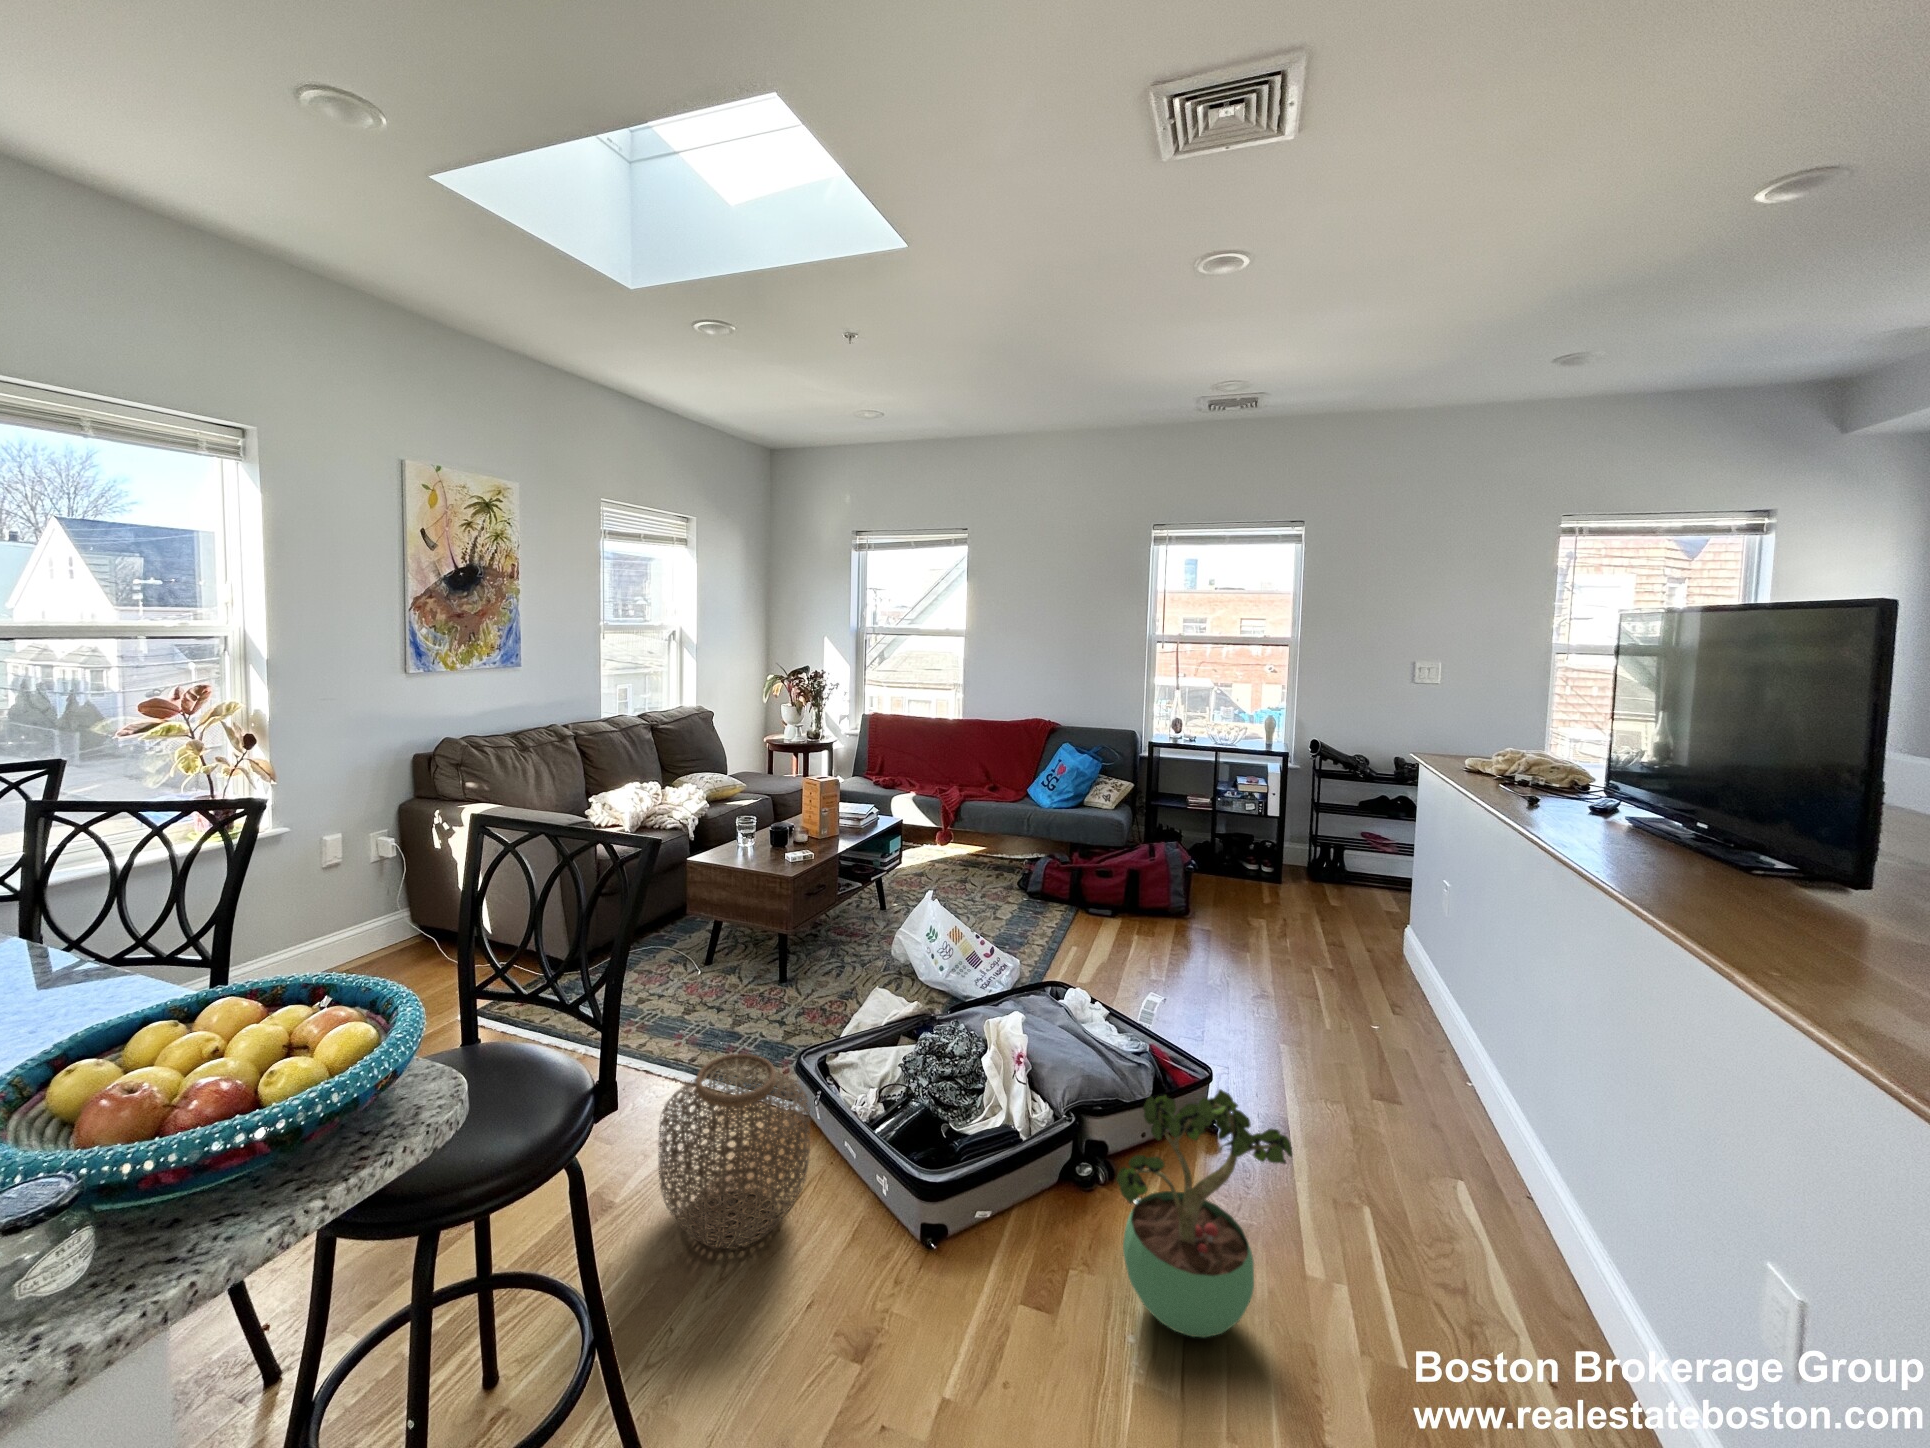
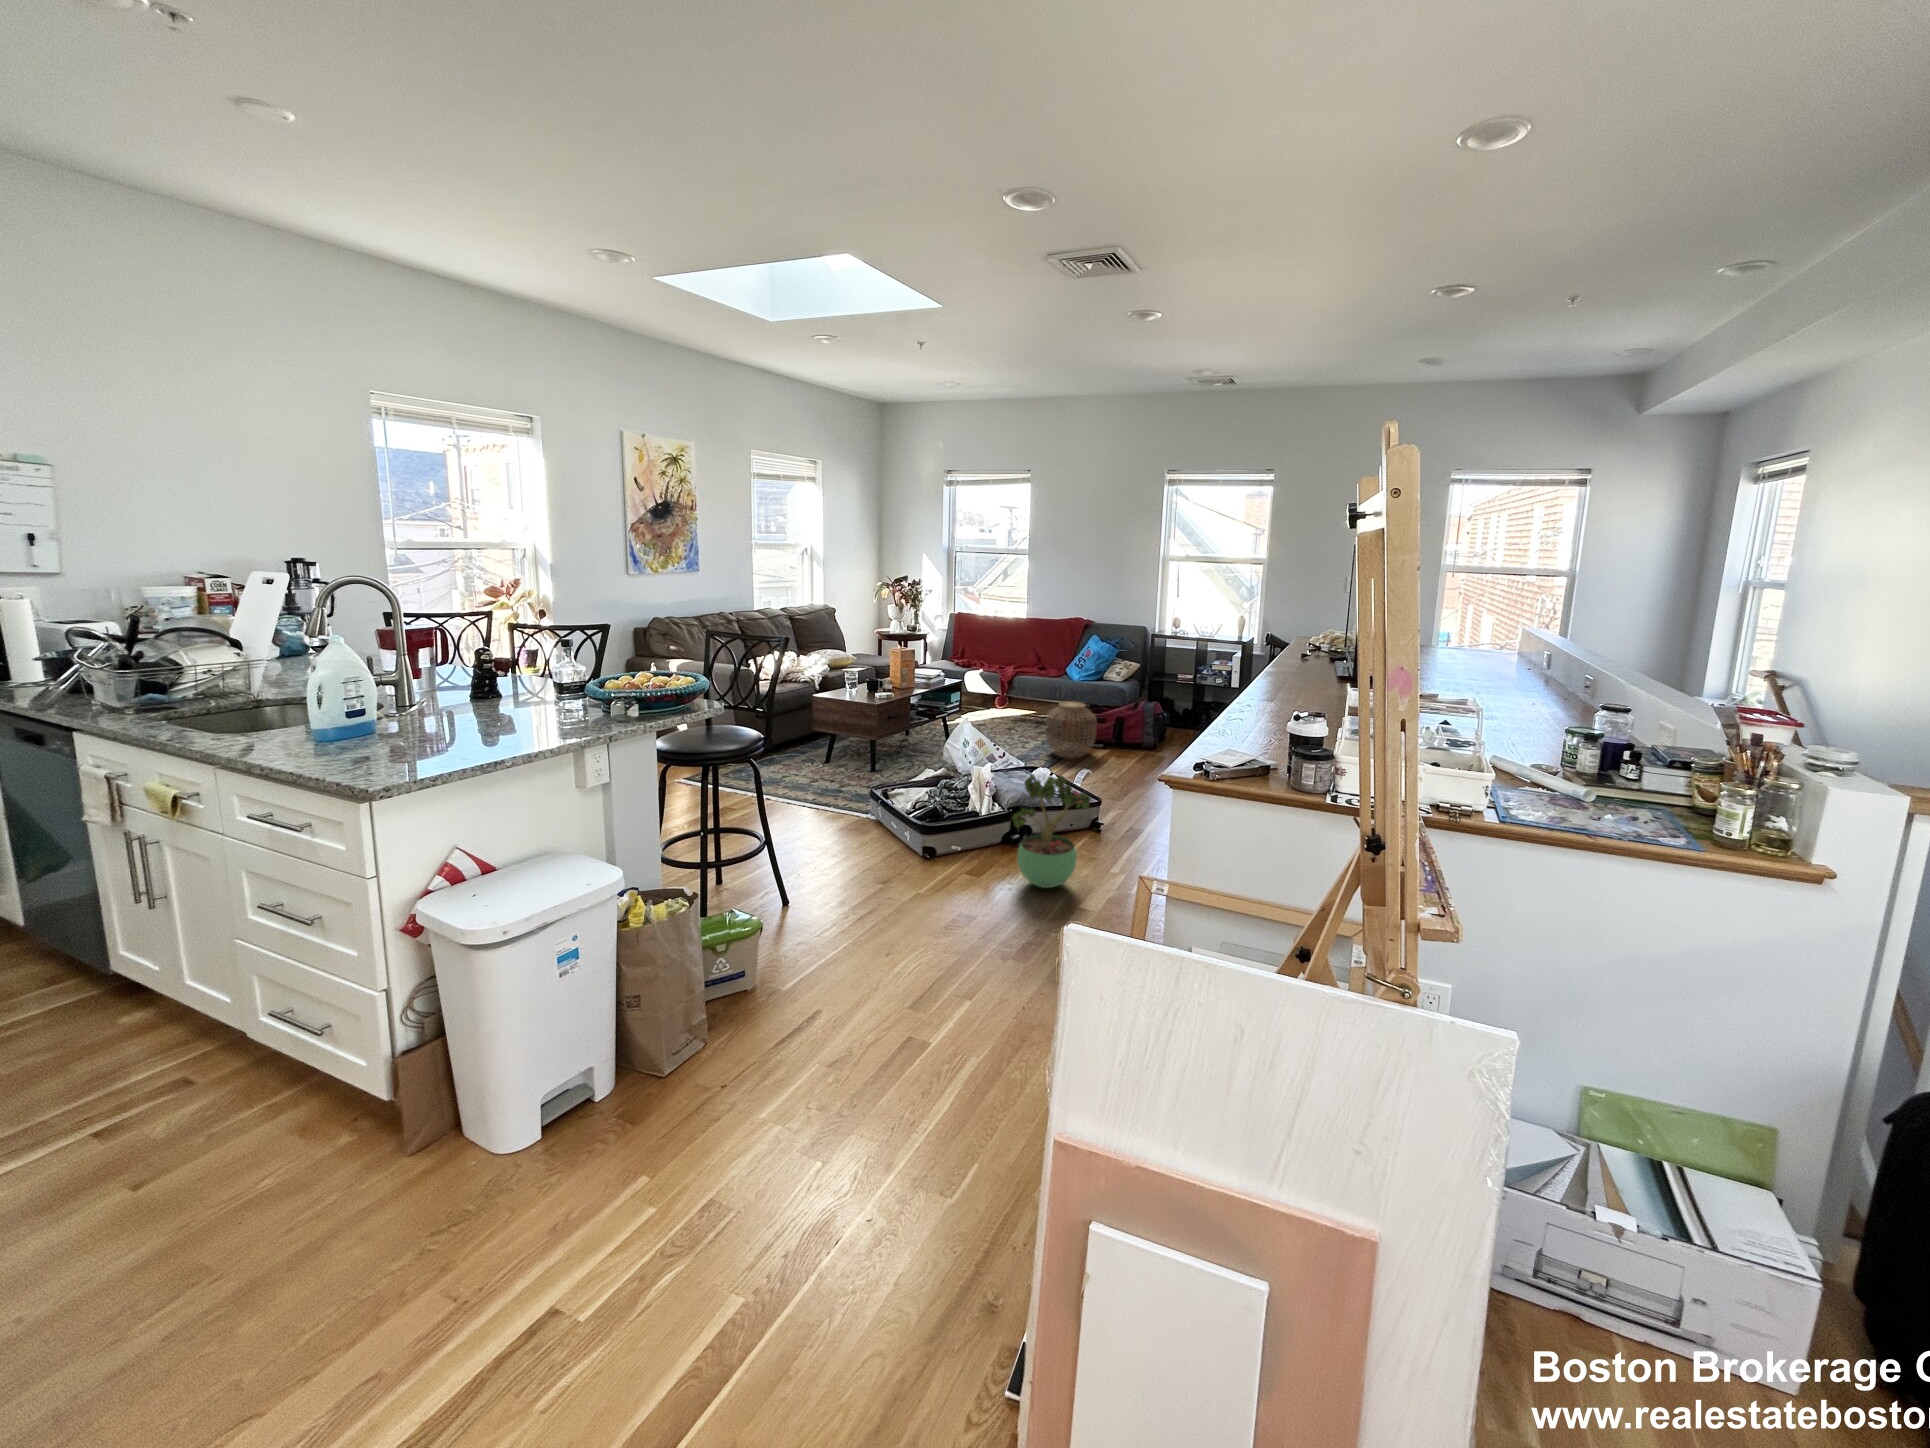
woven basket: present [658,1054,810,1248] -> present [1046,701,1096,758]

